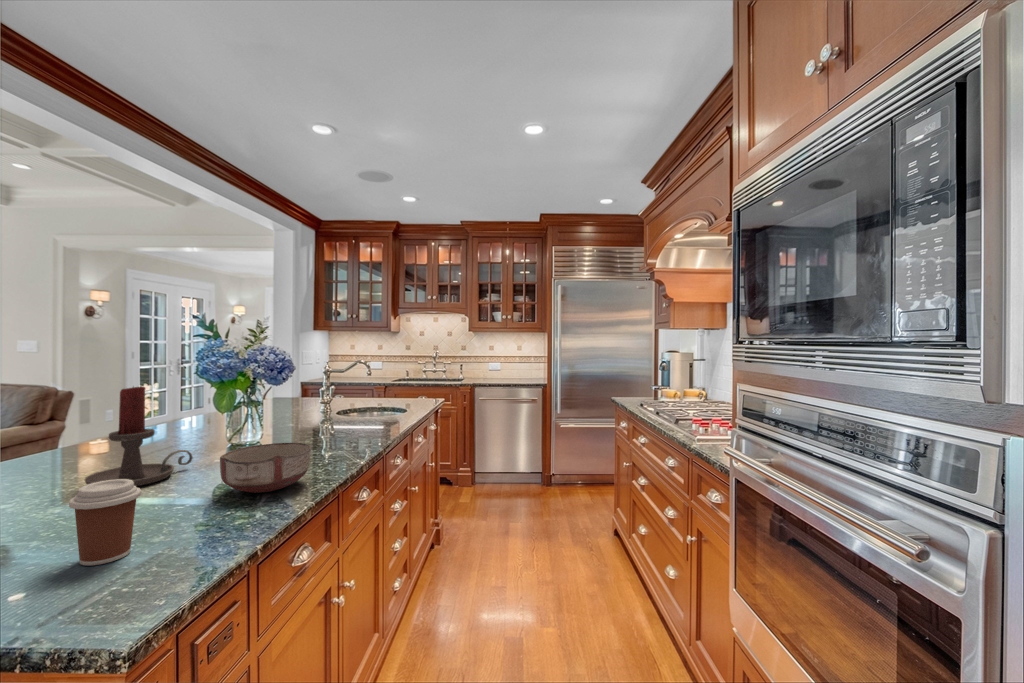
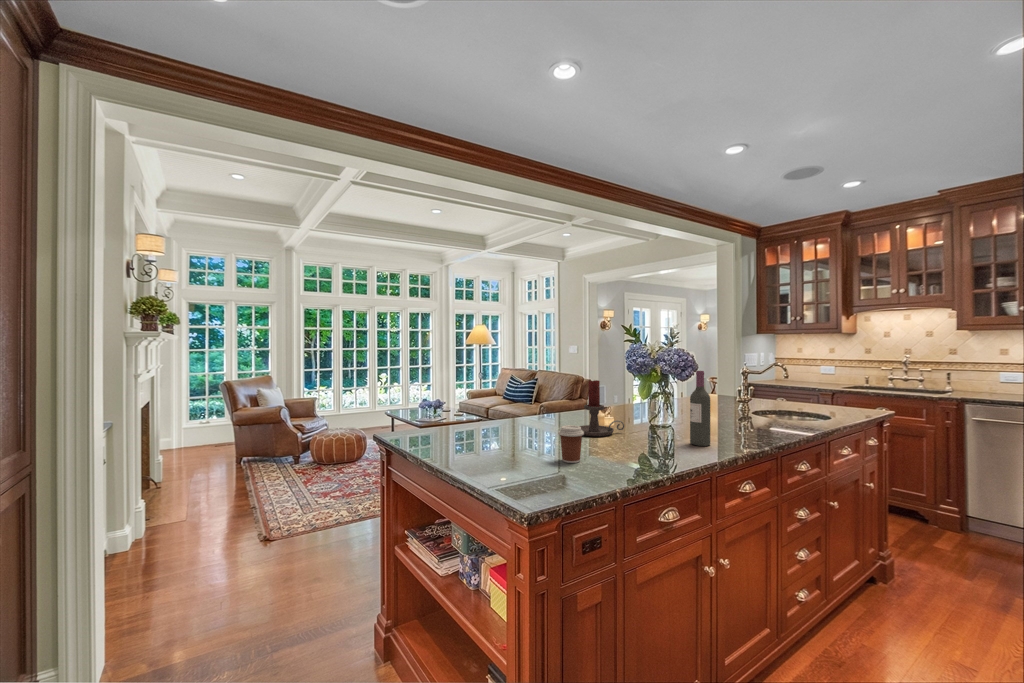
wine bottle: none [310,363,338,465] -> present [690,371,710,446]
ceramic bowl: present [220,443,311,493] -> none [628,423,681,452]

